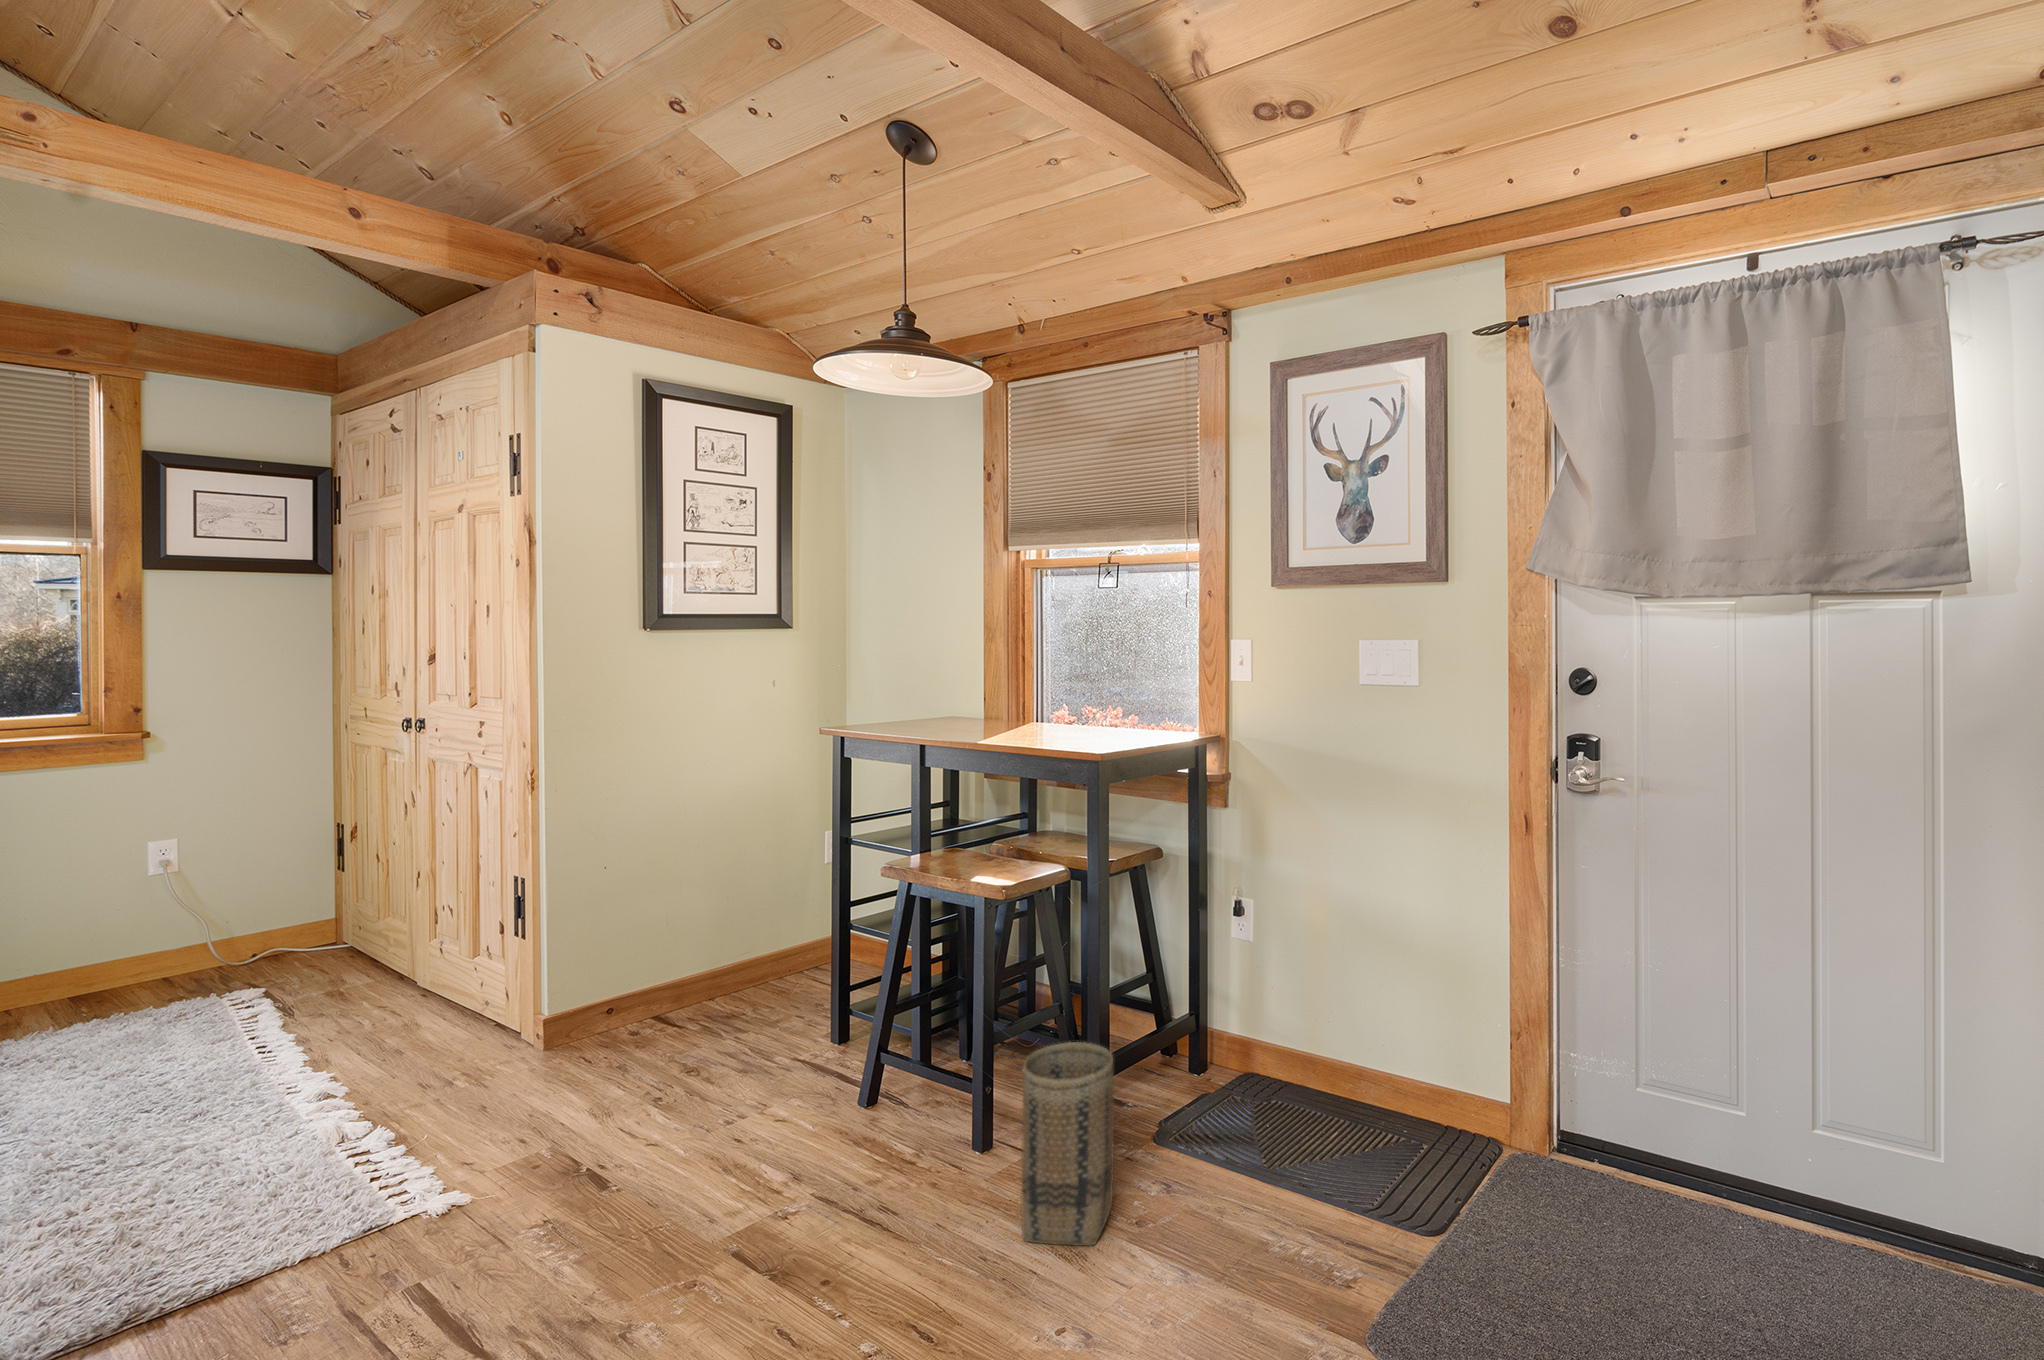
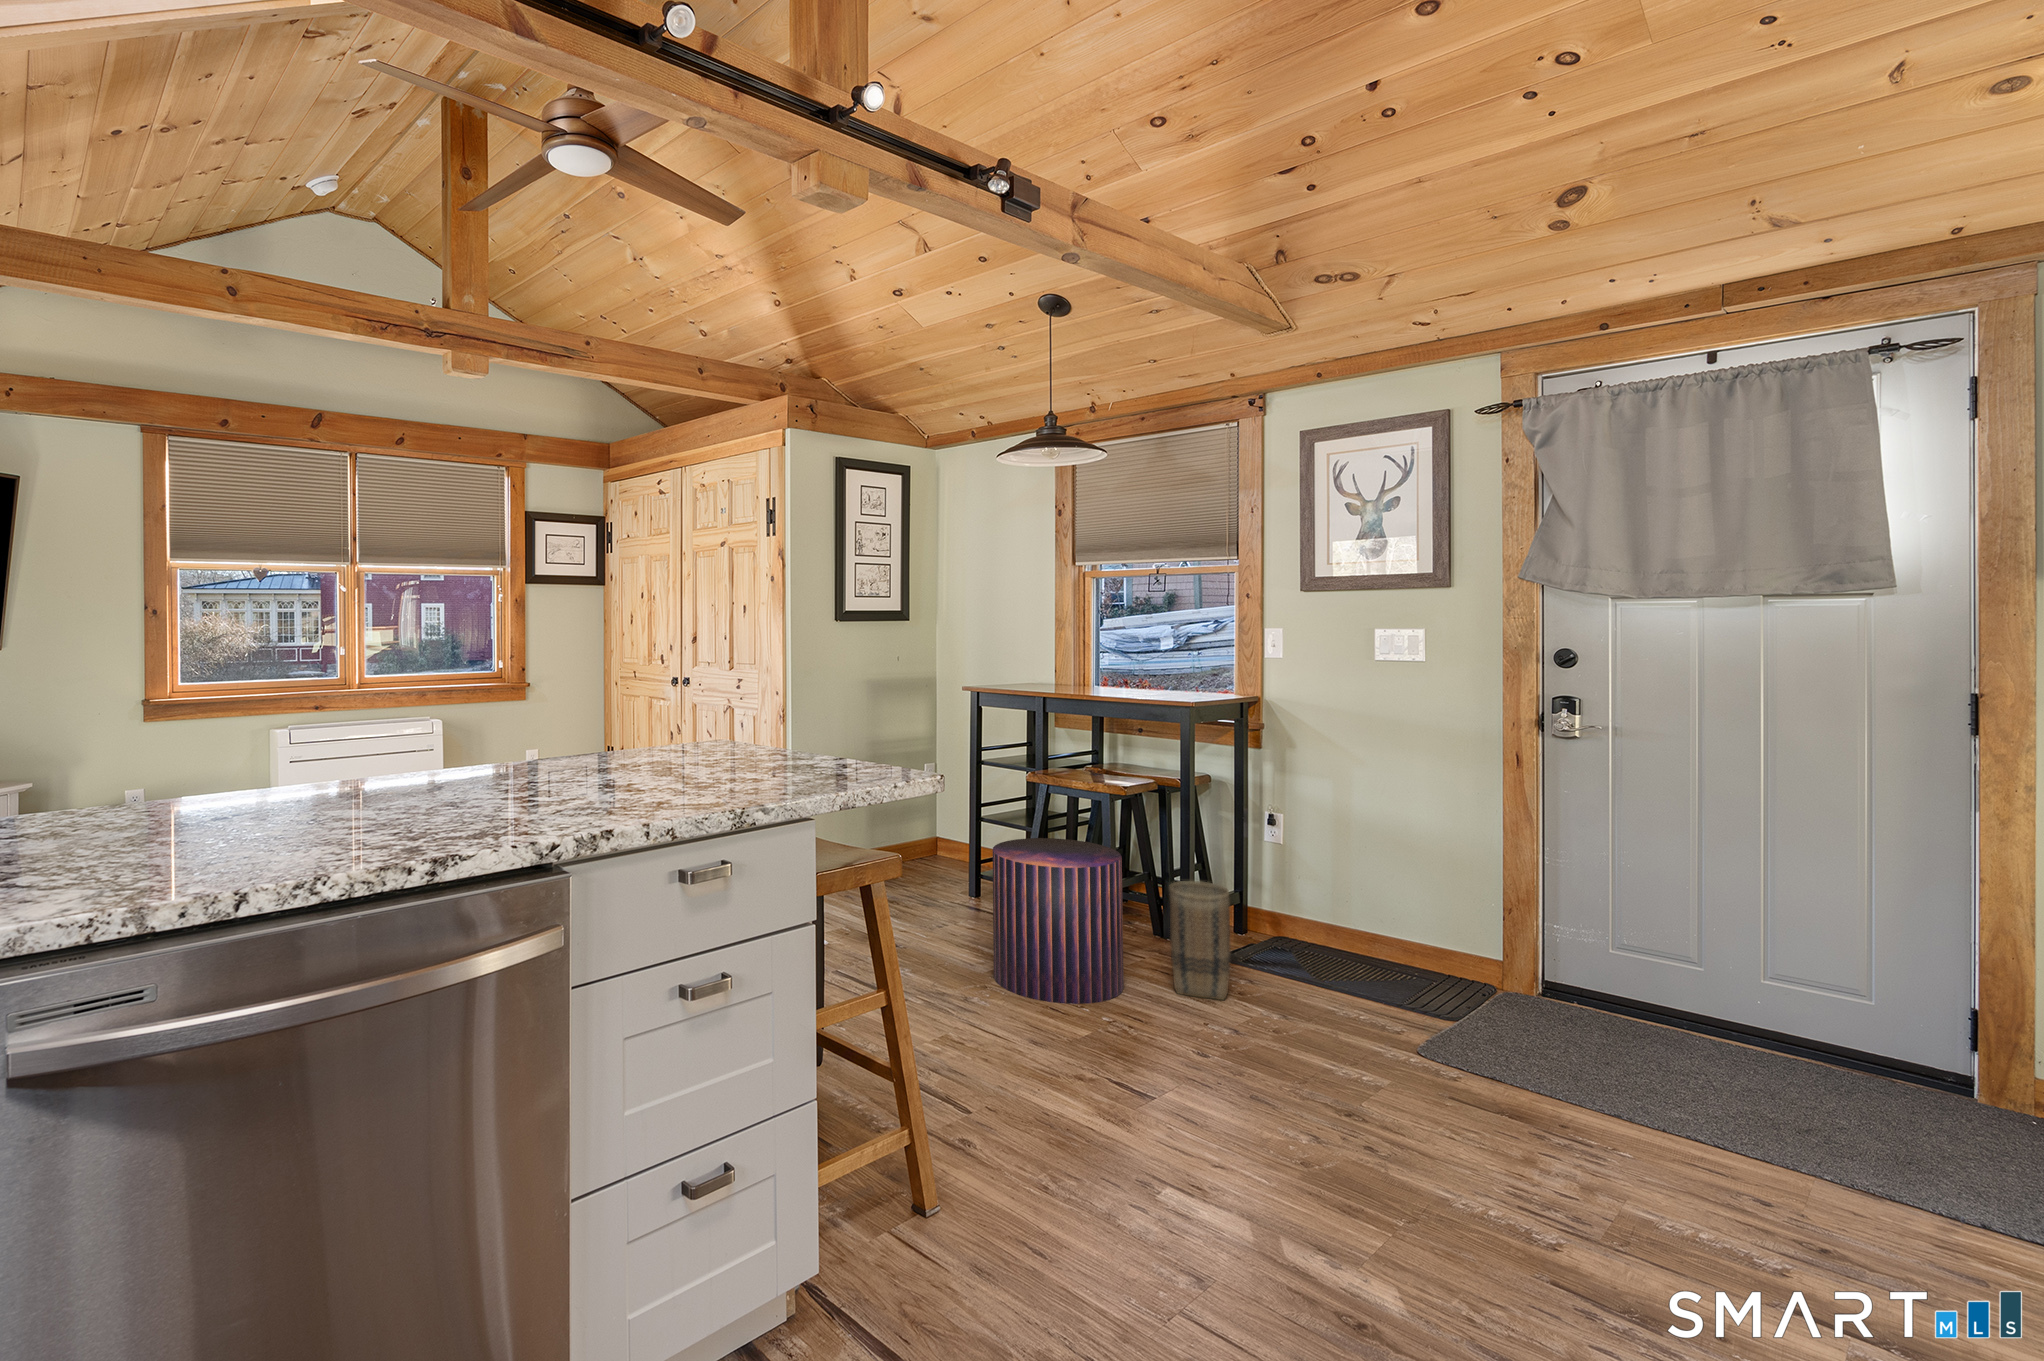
pouf: none [719,987,947,1311] -> present [993,838,1124,1004]

